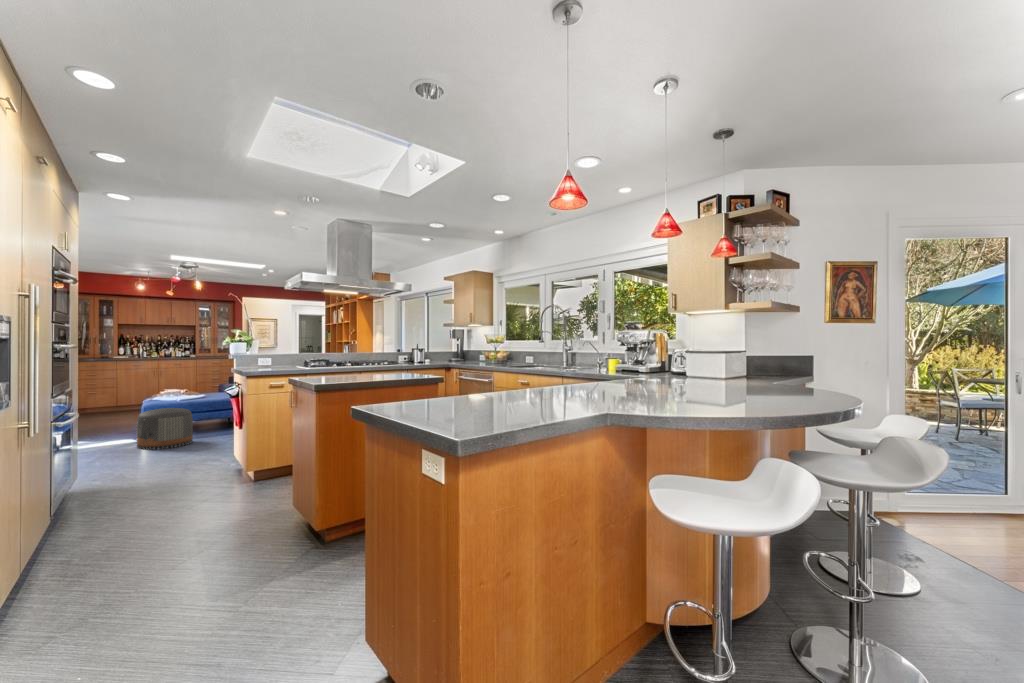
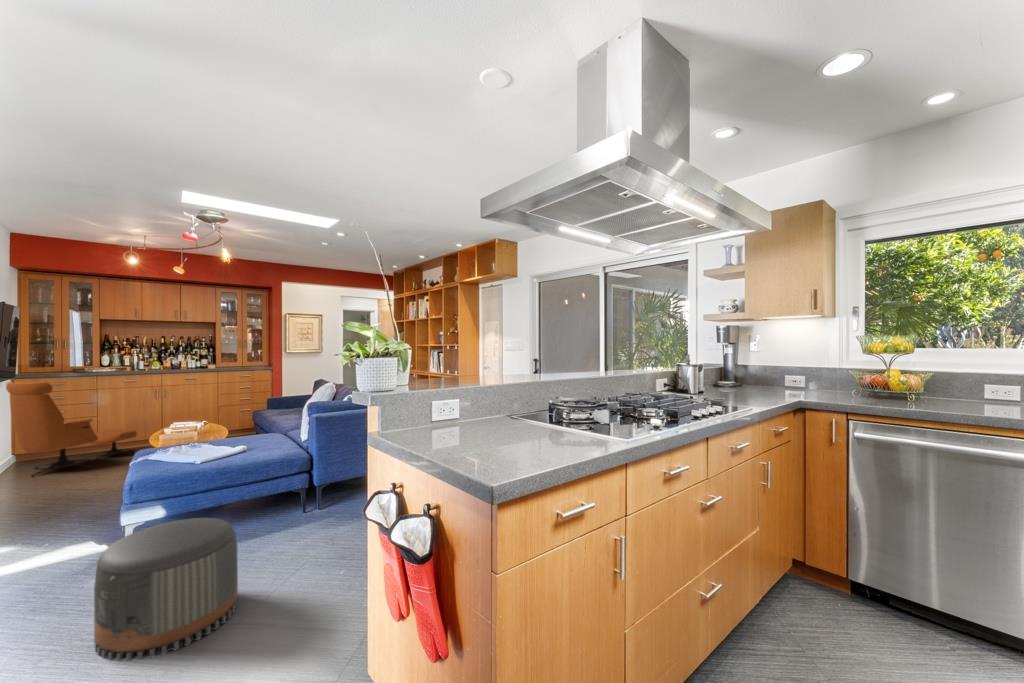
lounge chair: none [70,361,143,417] -> present [6,382,137,477]

